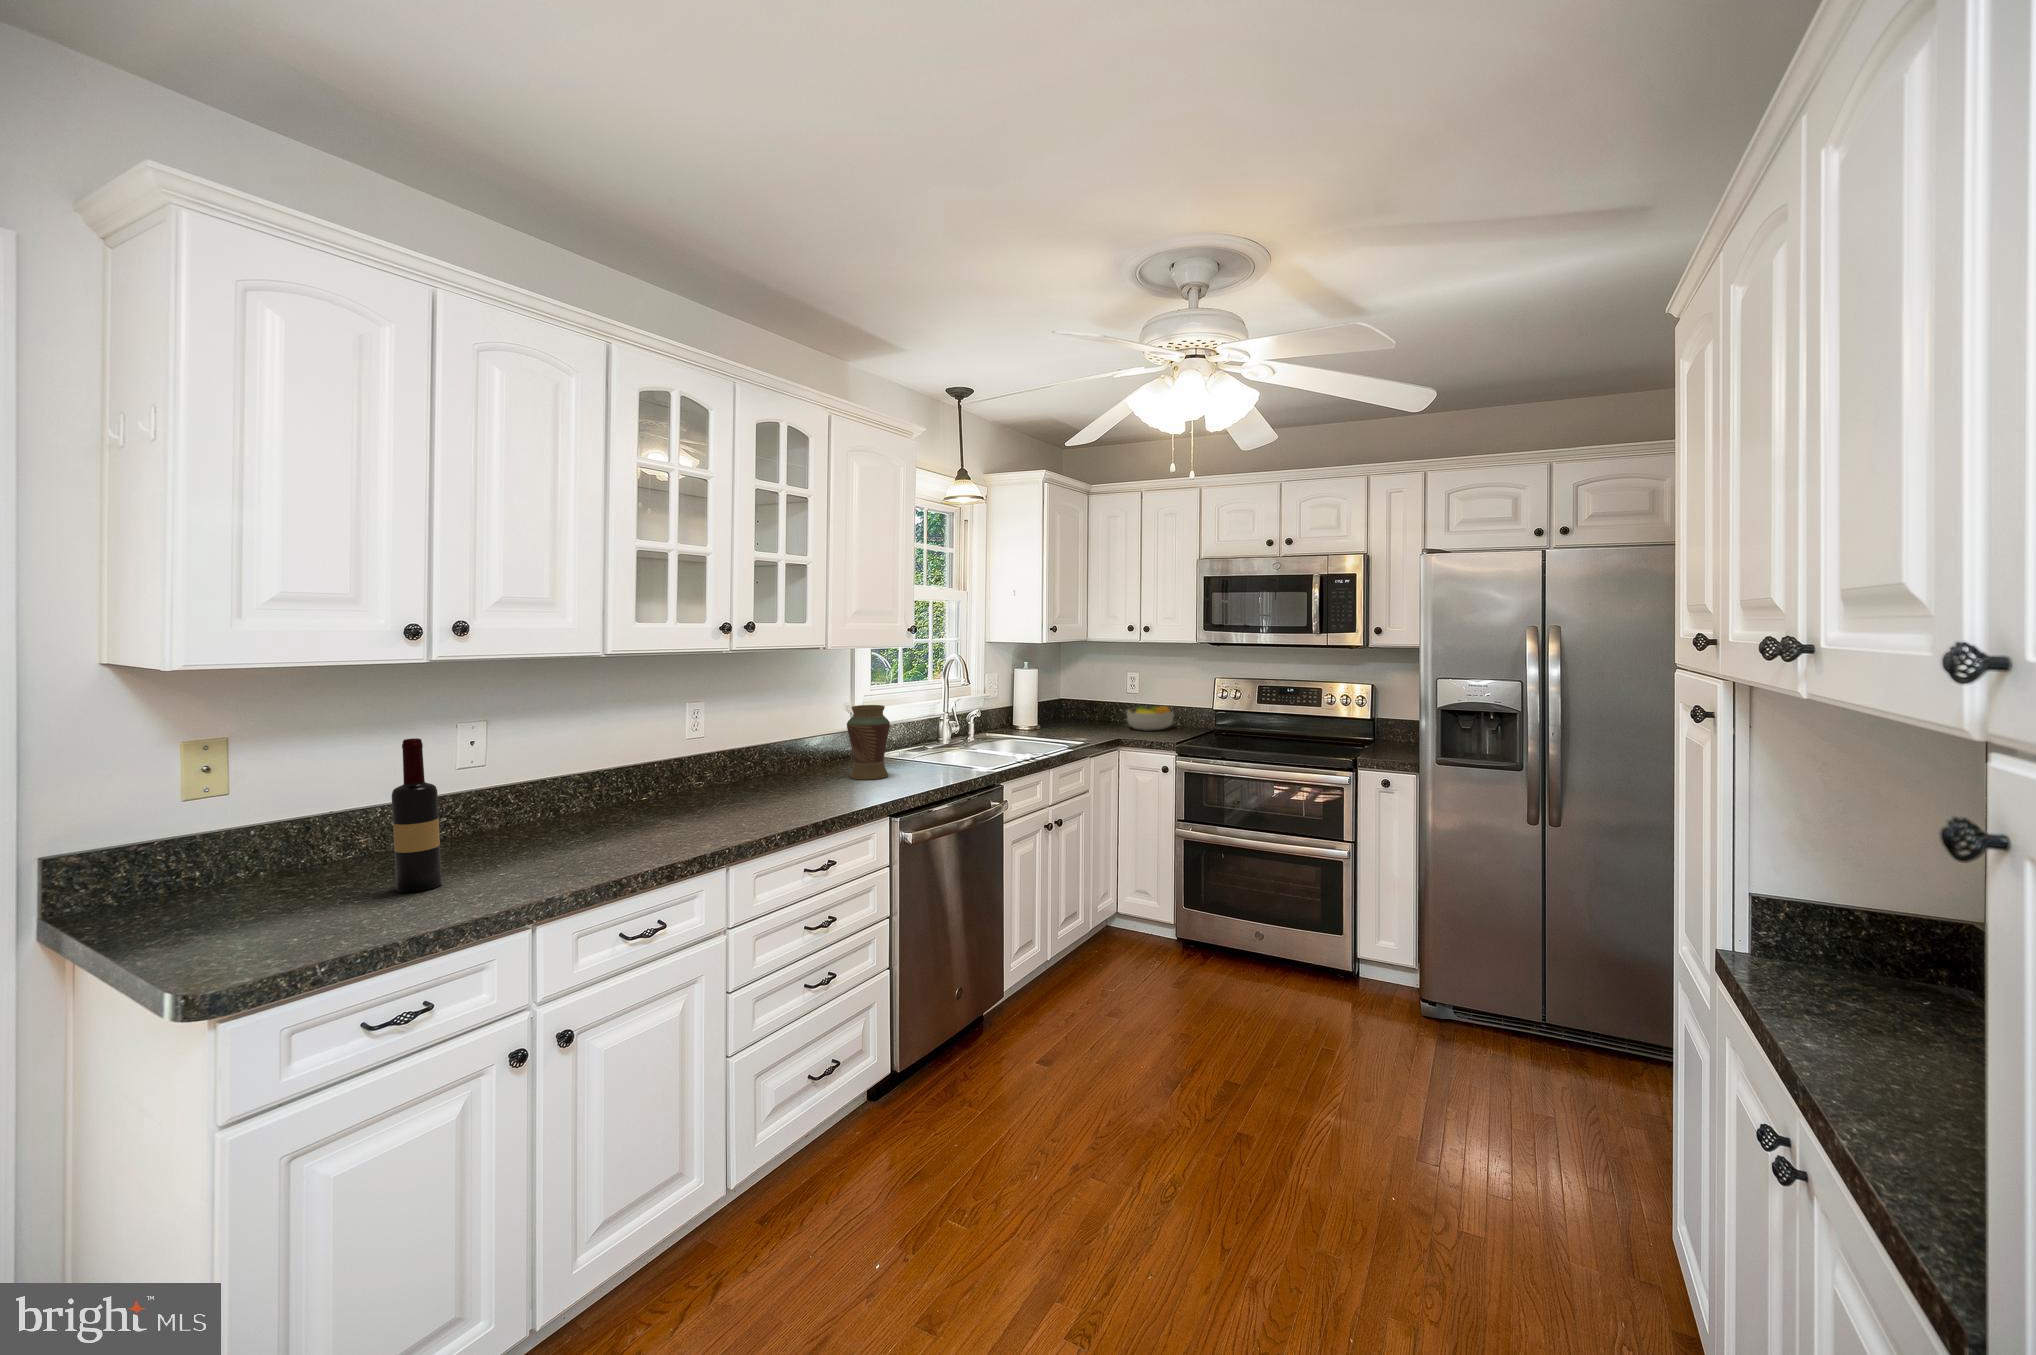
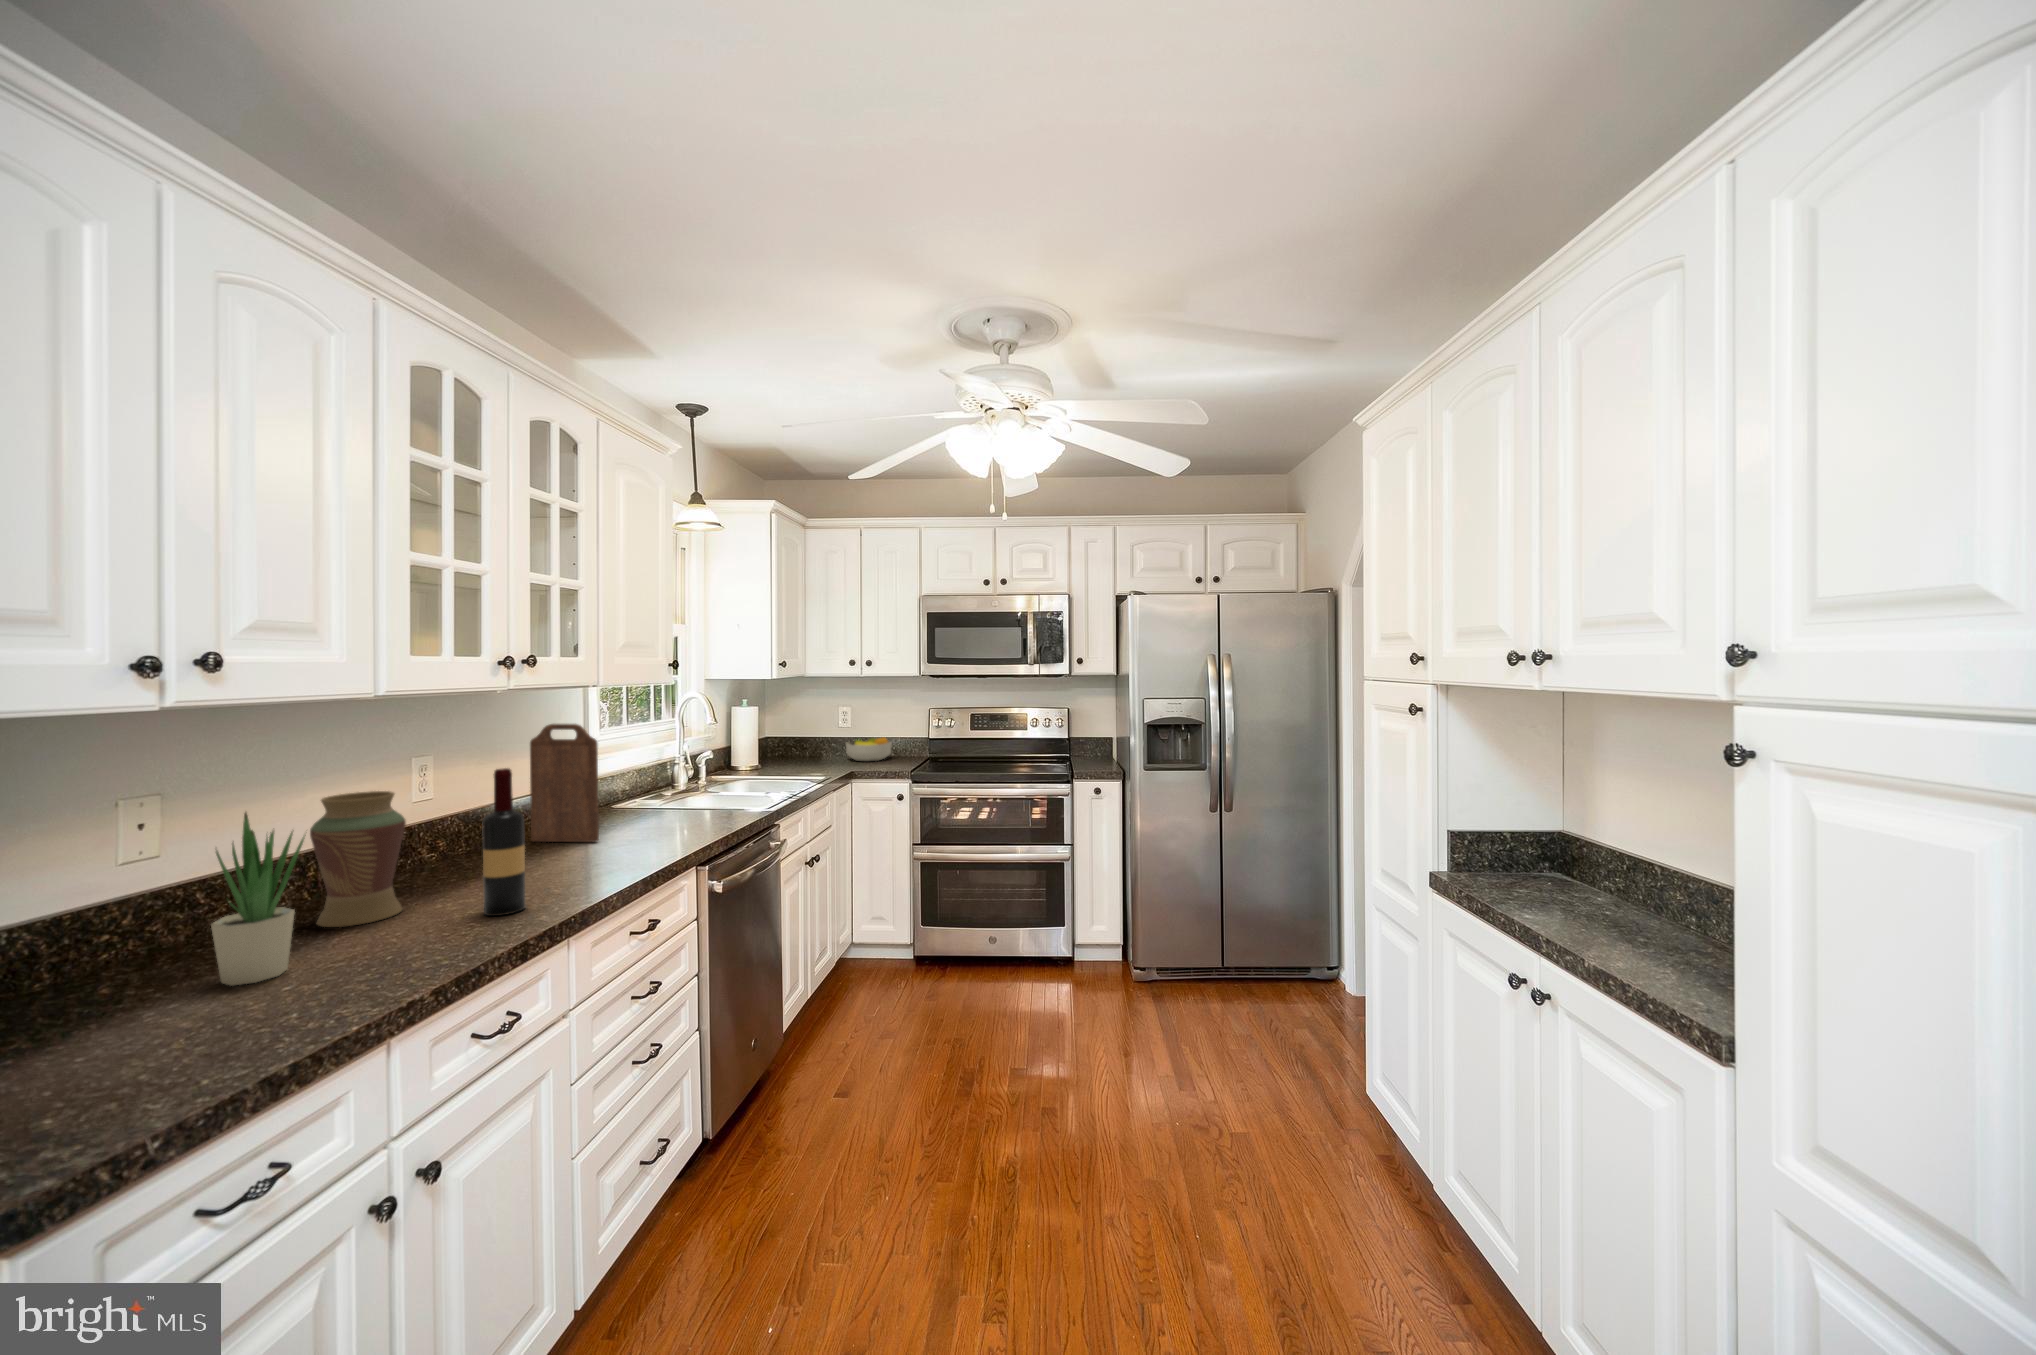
cutting board: none [780,680,825,786] -> present [530,724,599,842]
vase: present [847,705,890,780] -> present [310,791,406,927]
potted plant: none [477,737,538,865] -> present [211,812,306,986]
wine bottle: present [392,738,442,893] -> present [483,768,525,916]

